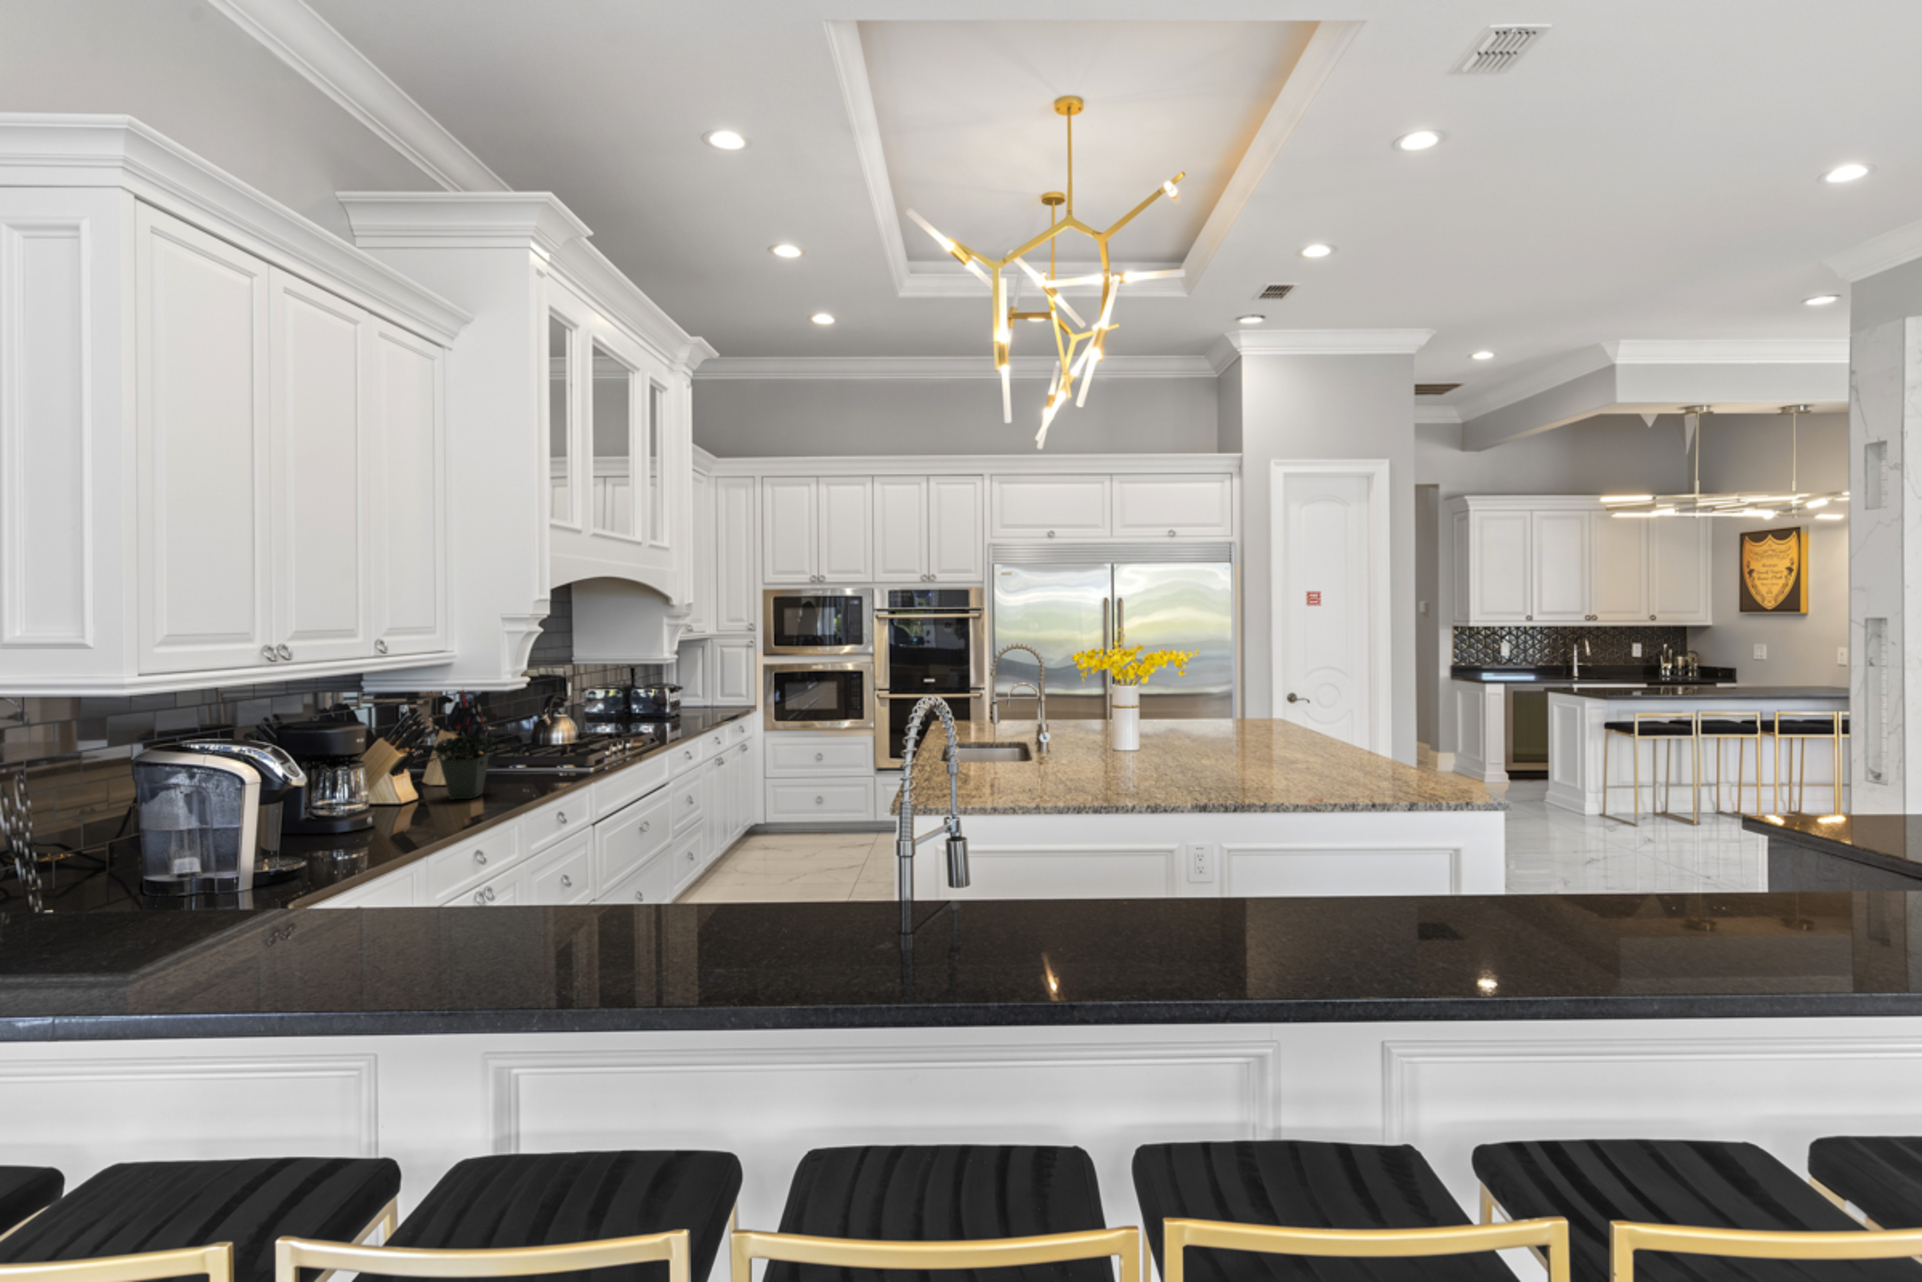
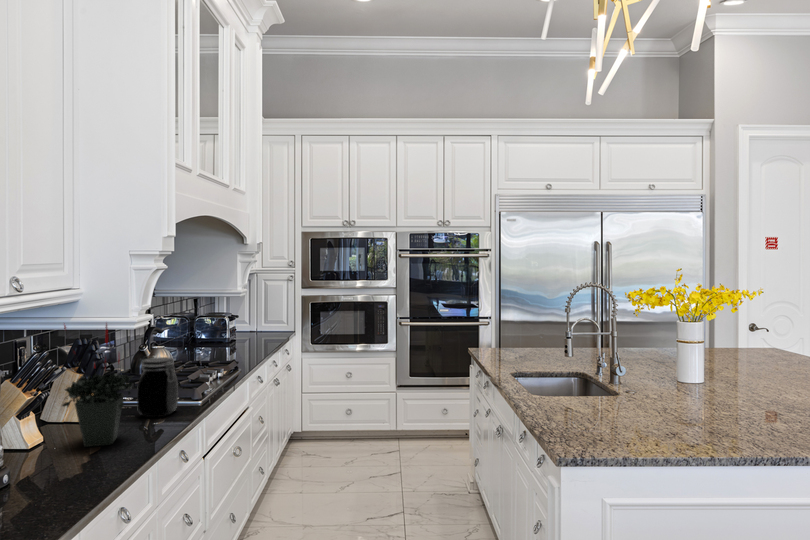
jar: none [513,723,556,780] -> present [137,357,178,417]

